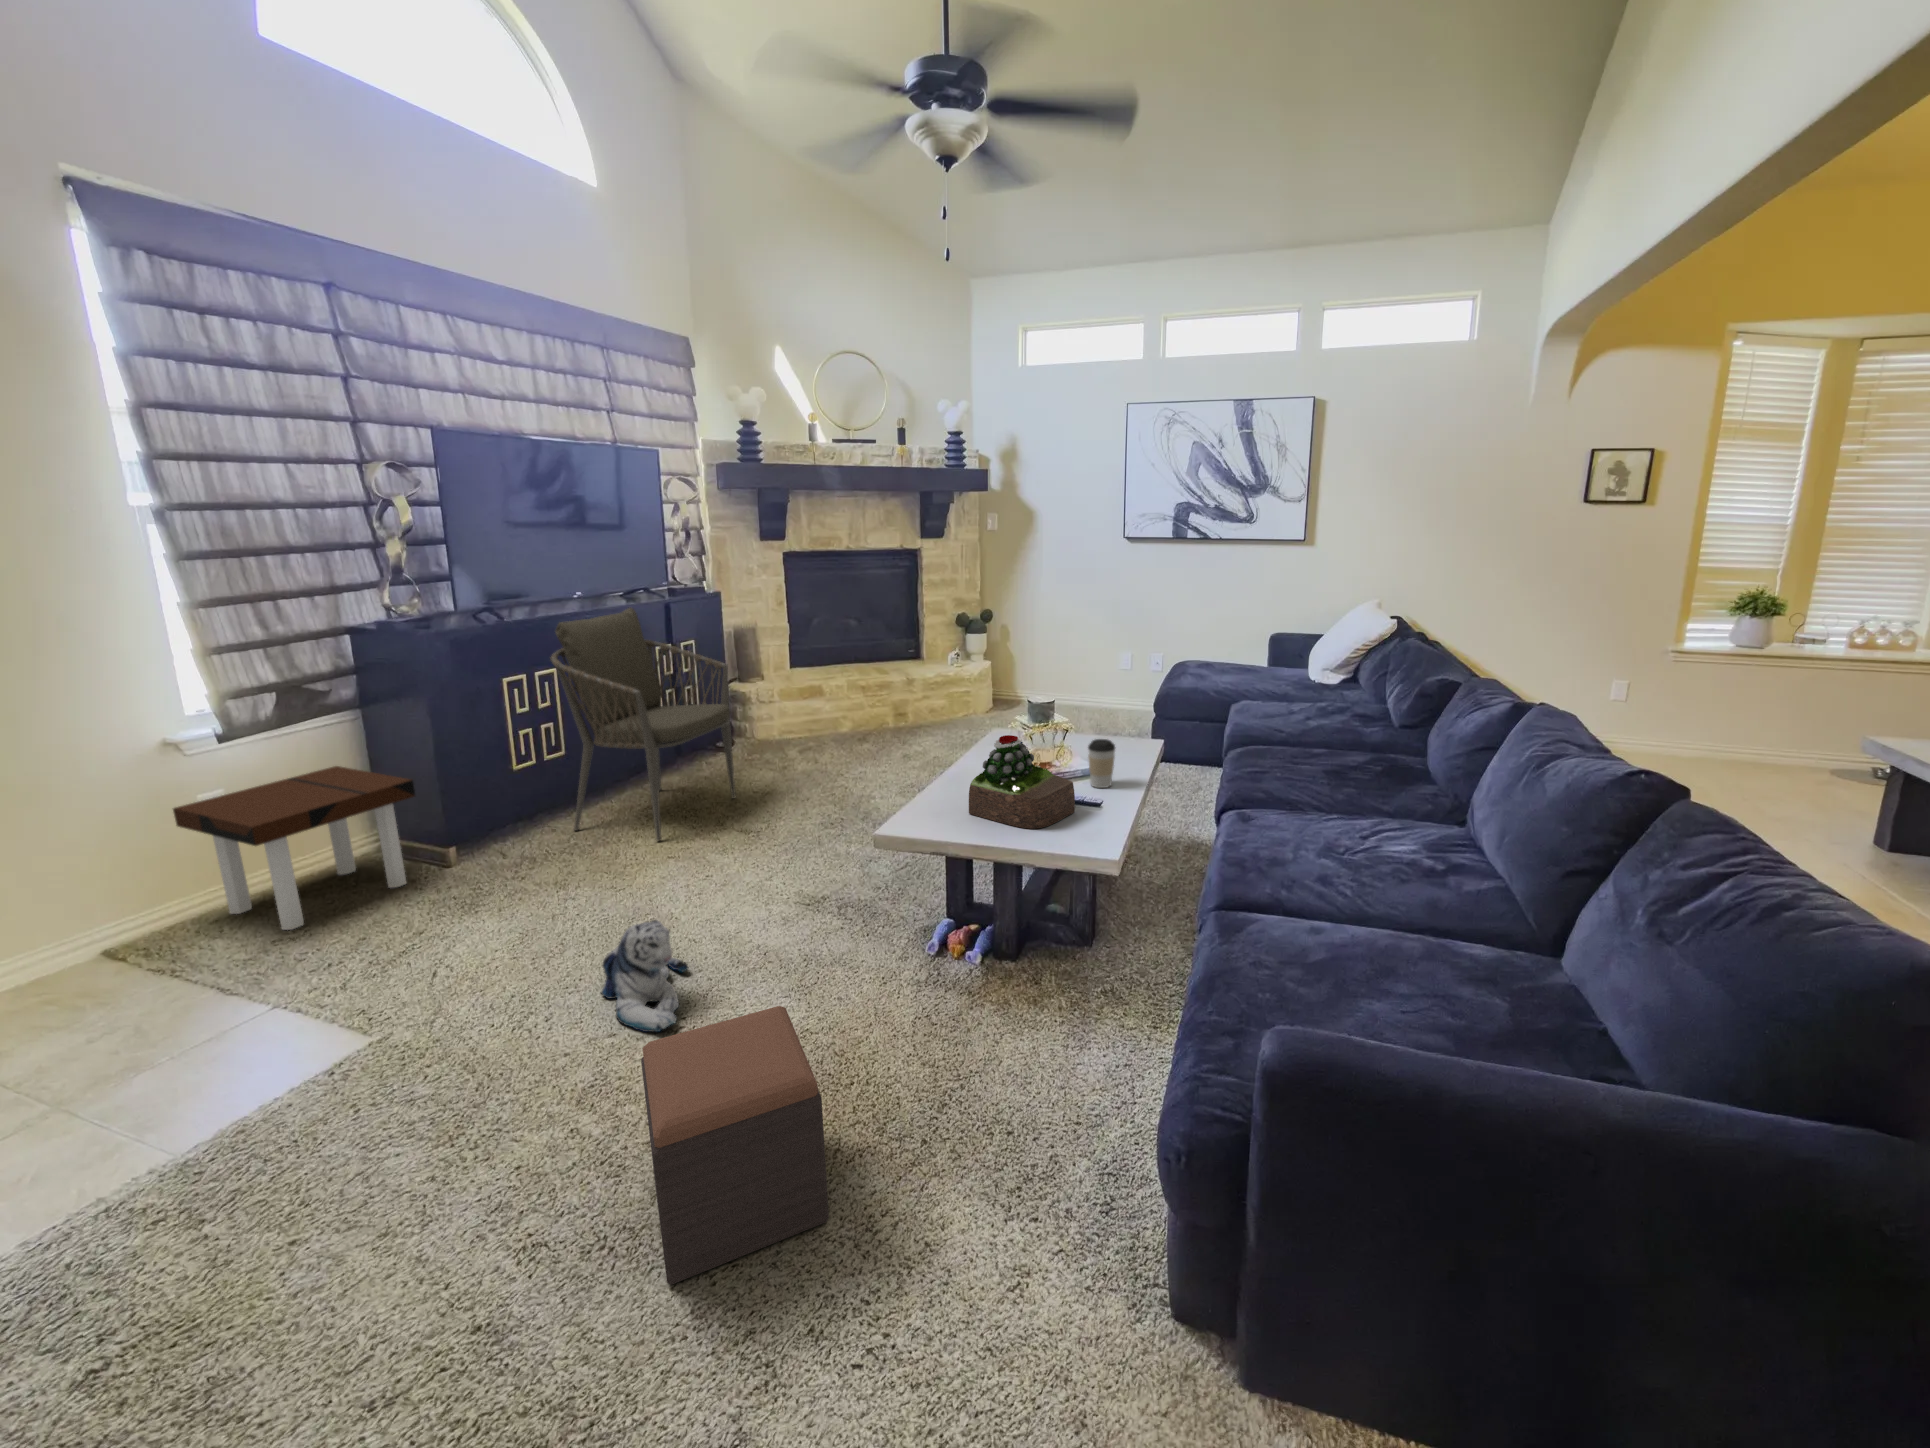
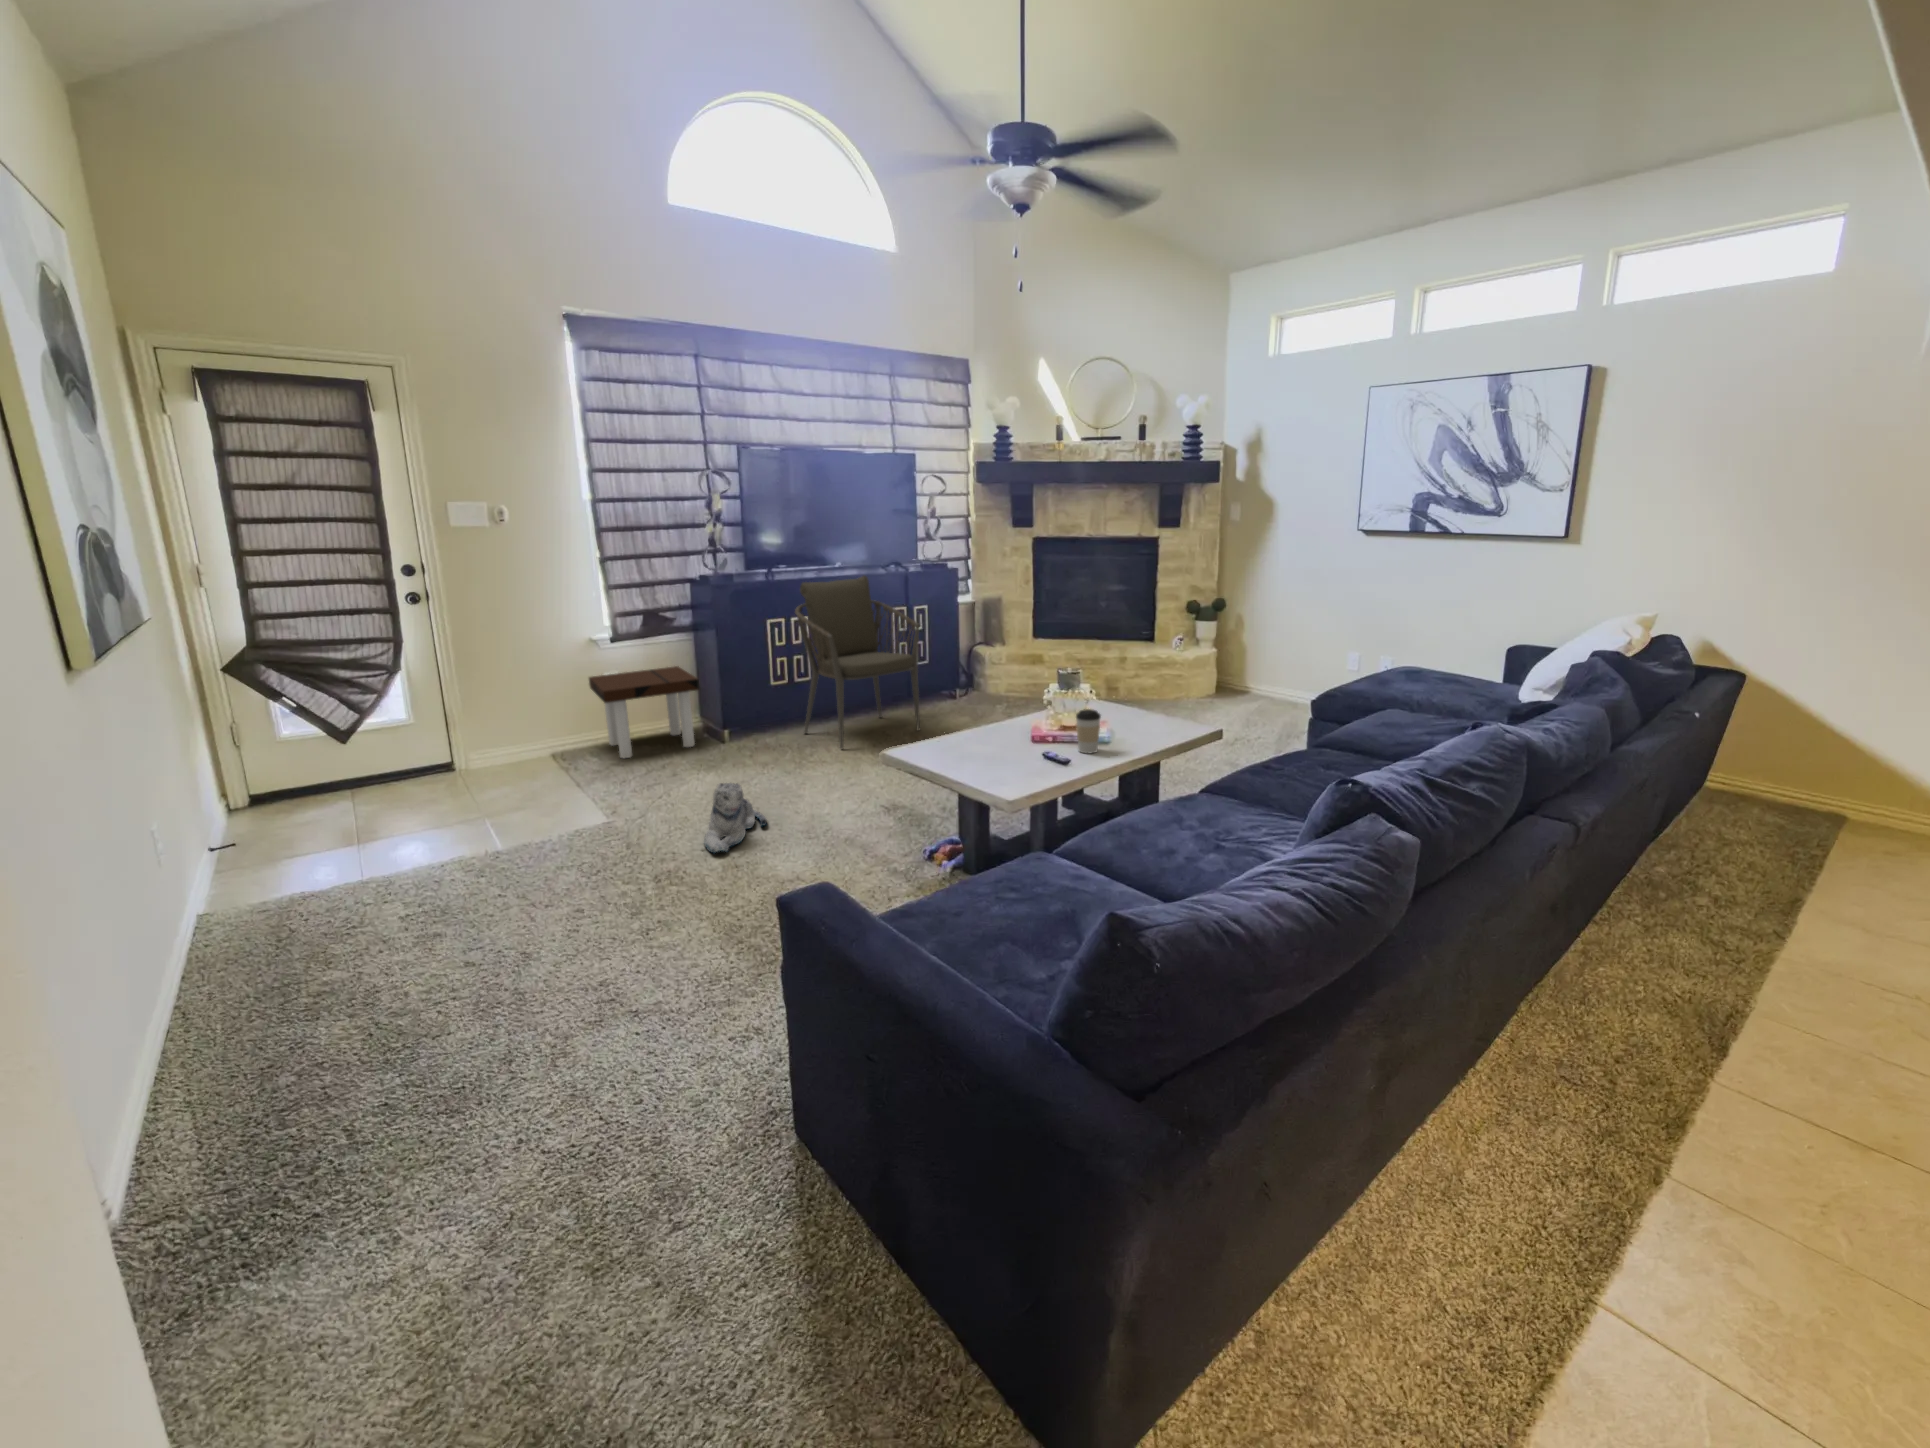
succulent plant: present [969,735,1075,829] -> none [954,692,1030,770]
footstool: present [641,1006,829,1285] -> none [574,832,720,971]

